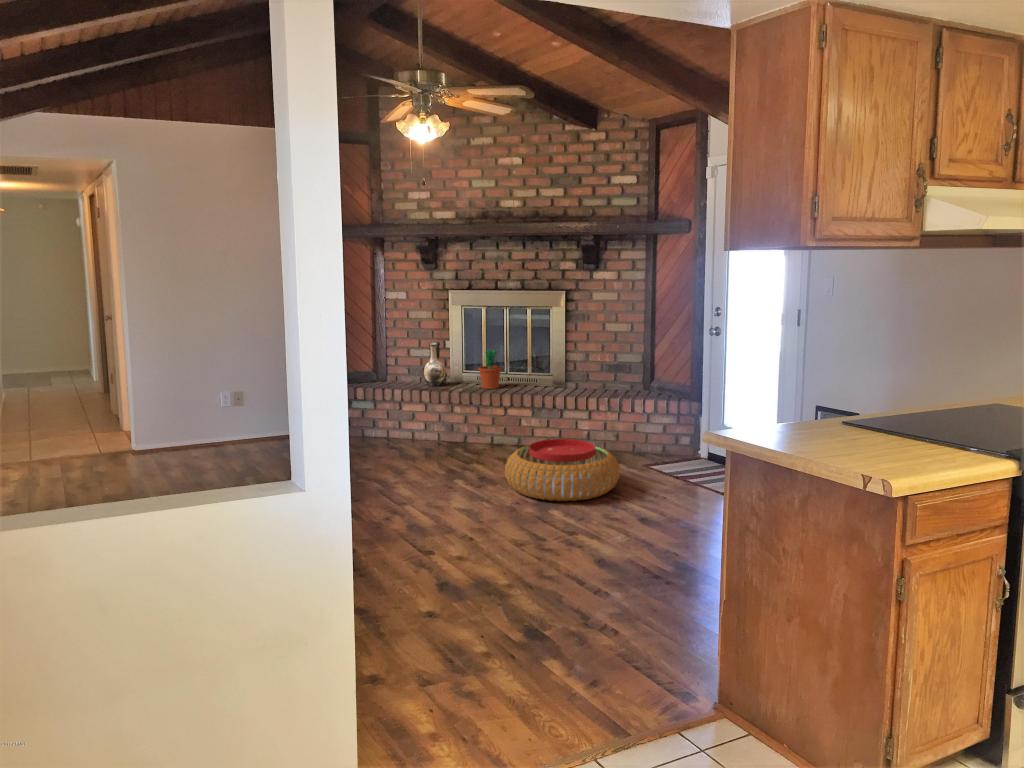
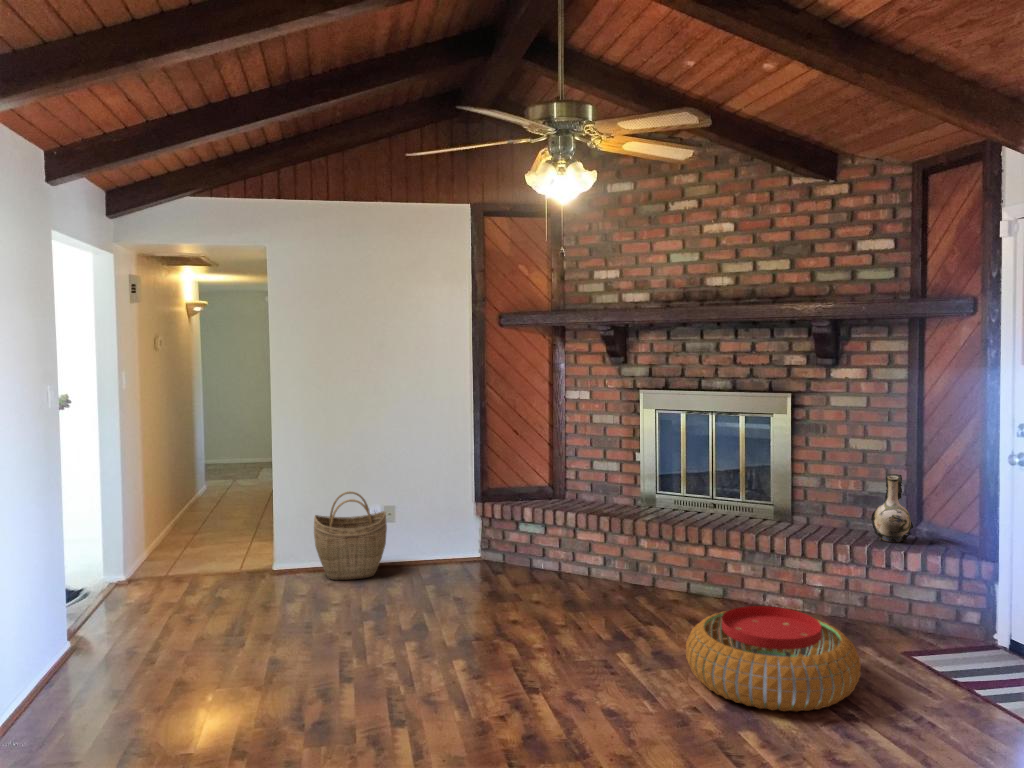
decorative vase: present [423,342,447,386] -> present [871,474,913,543]
flower pot: present [478,350,502,389] -> none [673,466,704,518]
woven basket: none [173,382,240,458] -> present [314,492,387,580]

